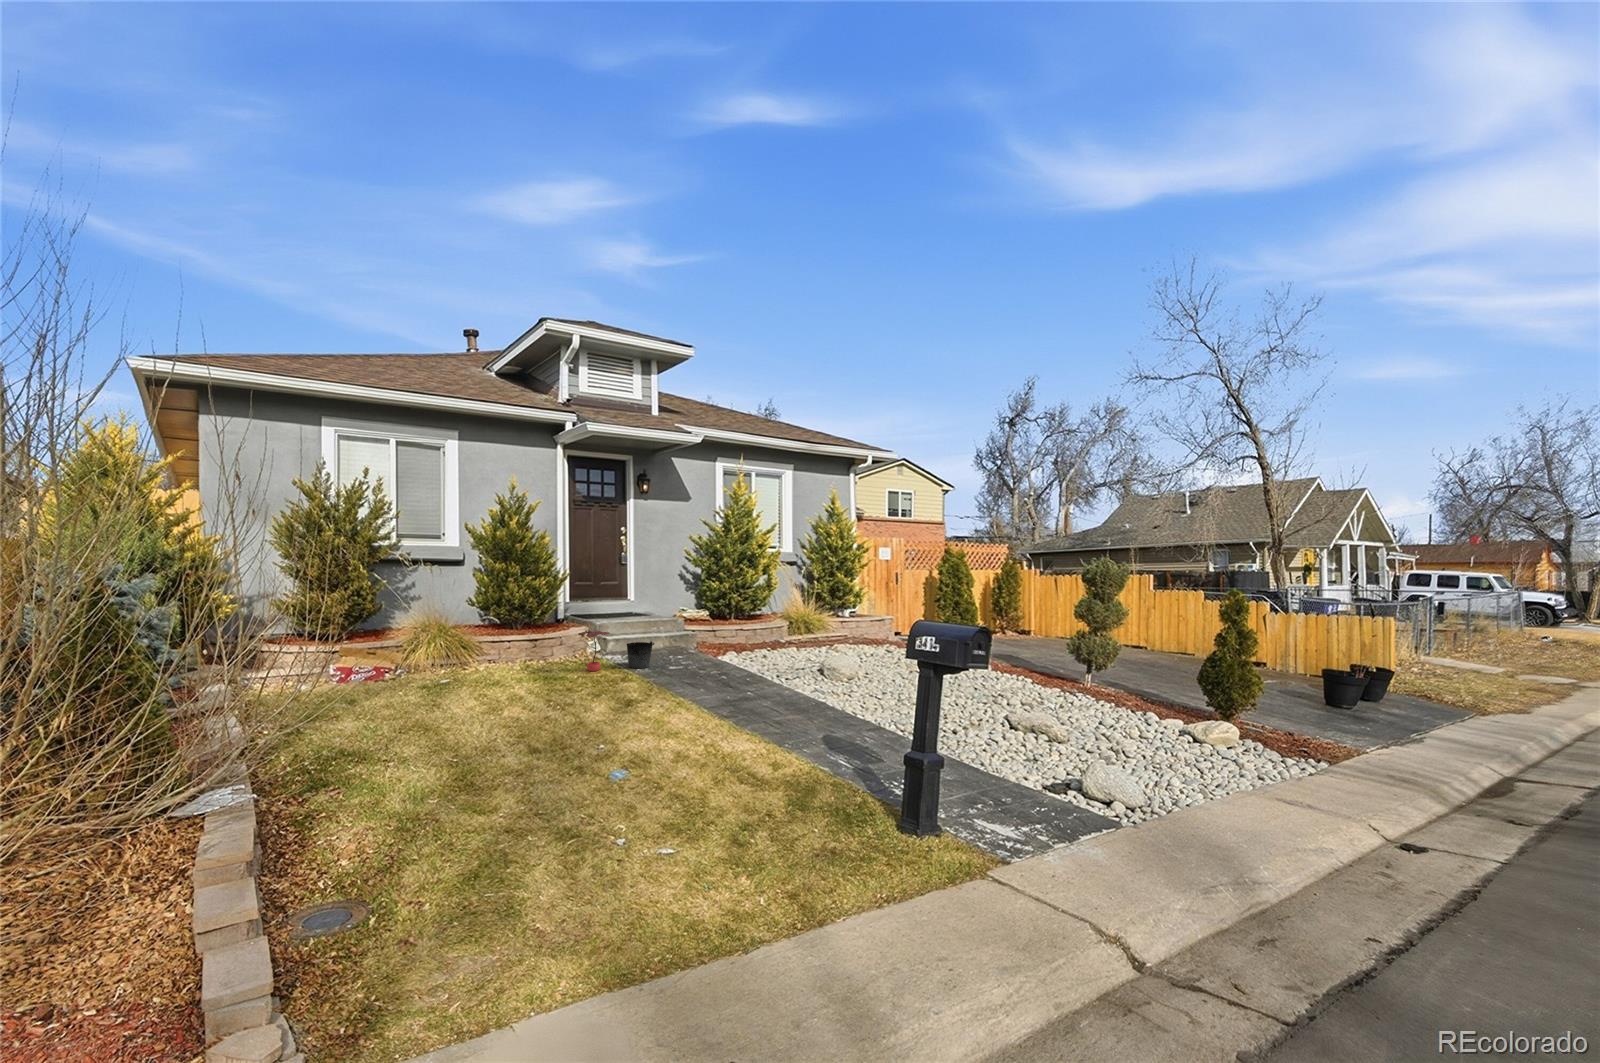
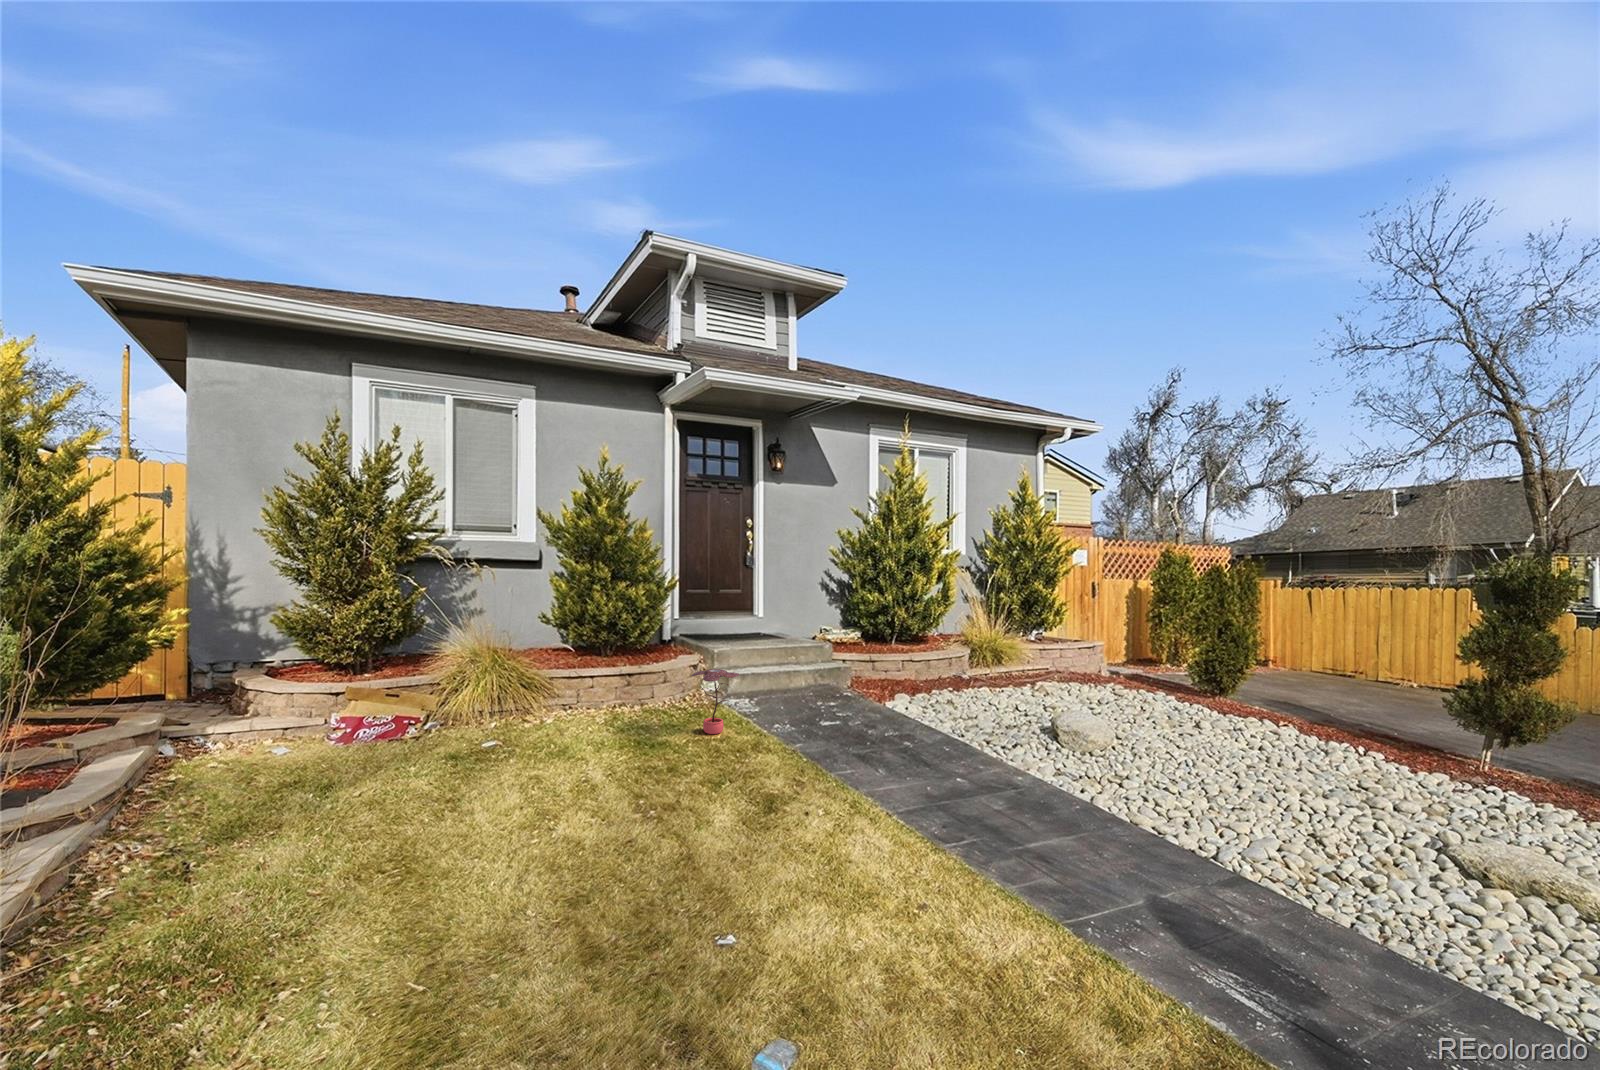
bucket: present [627,641,654,668] -> none [763,686,805,730]

